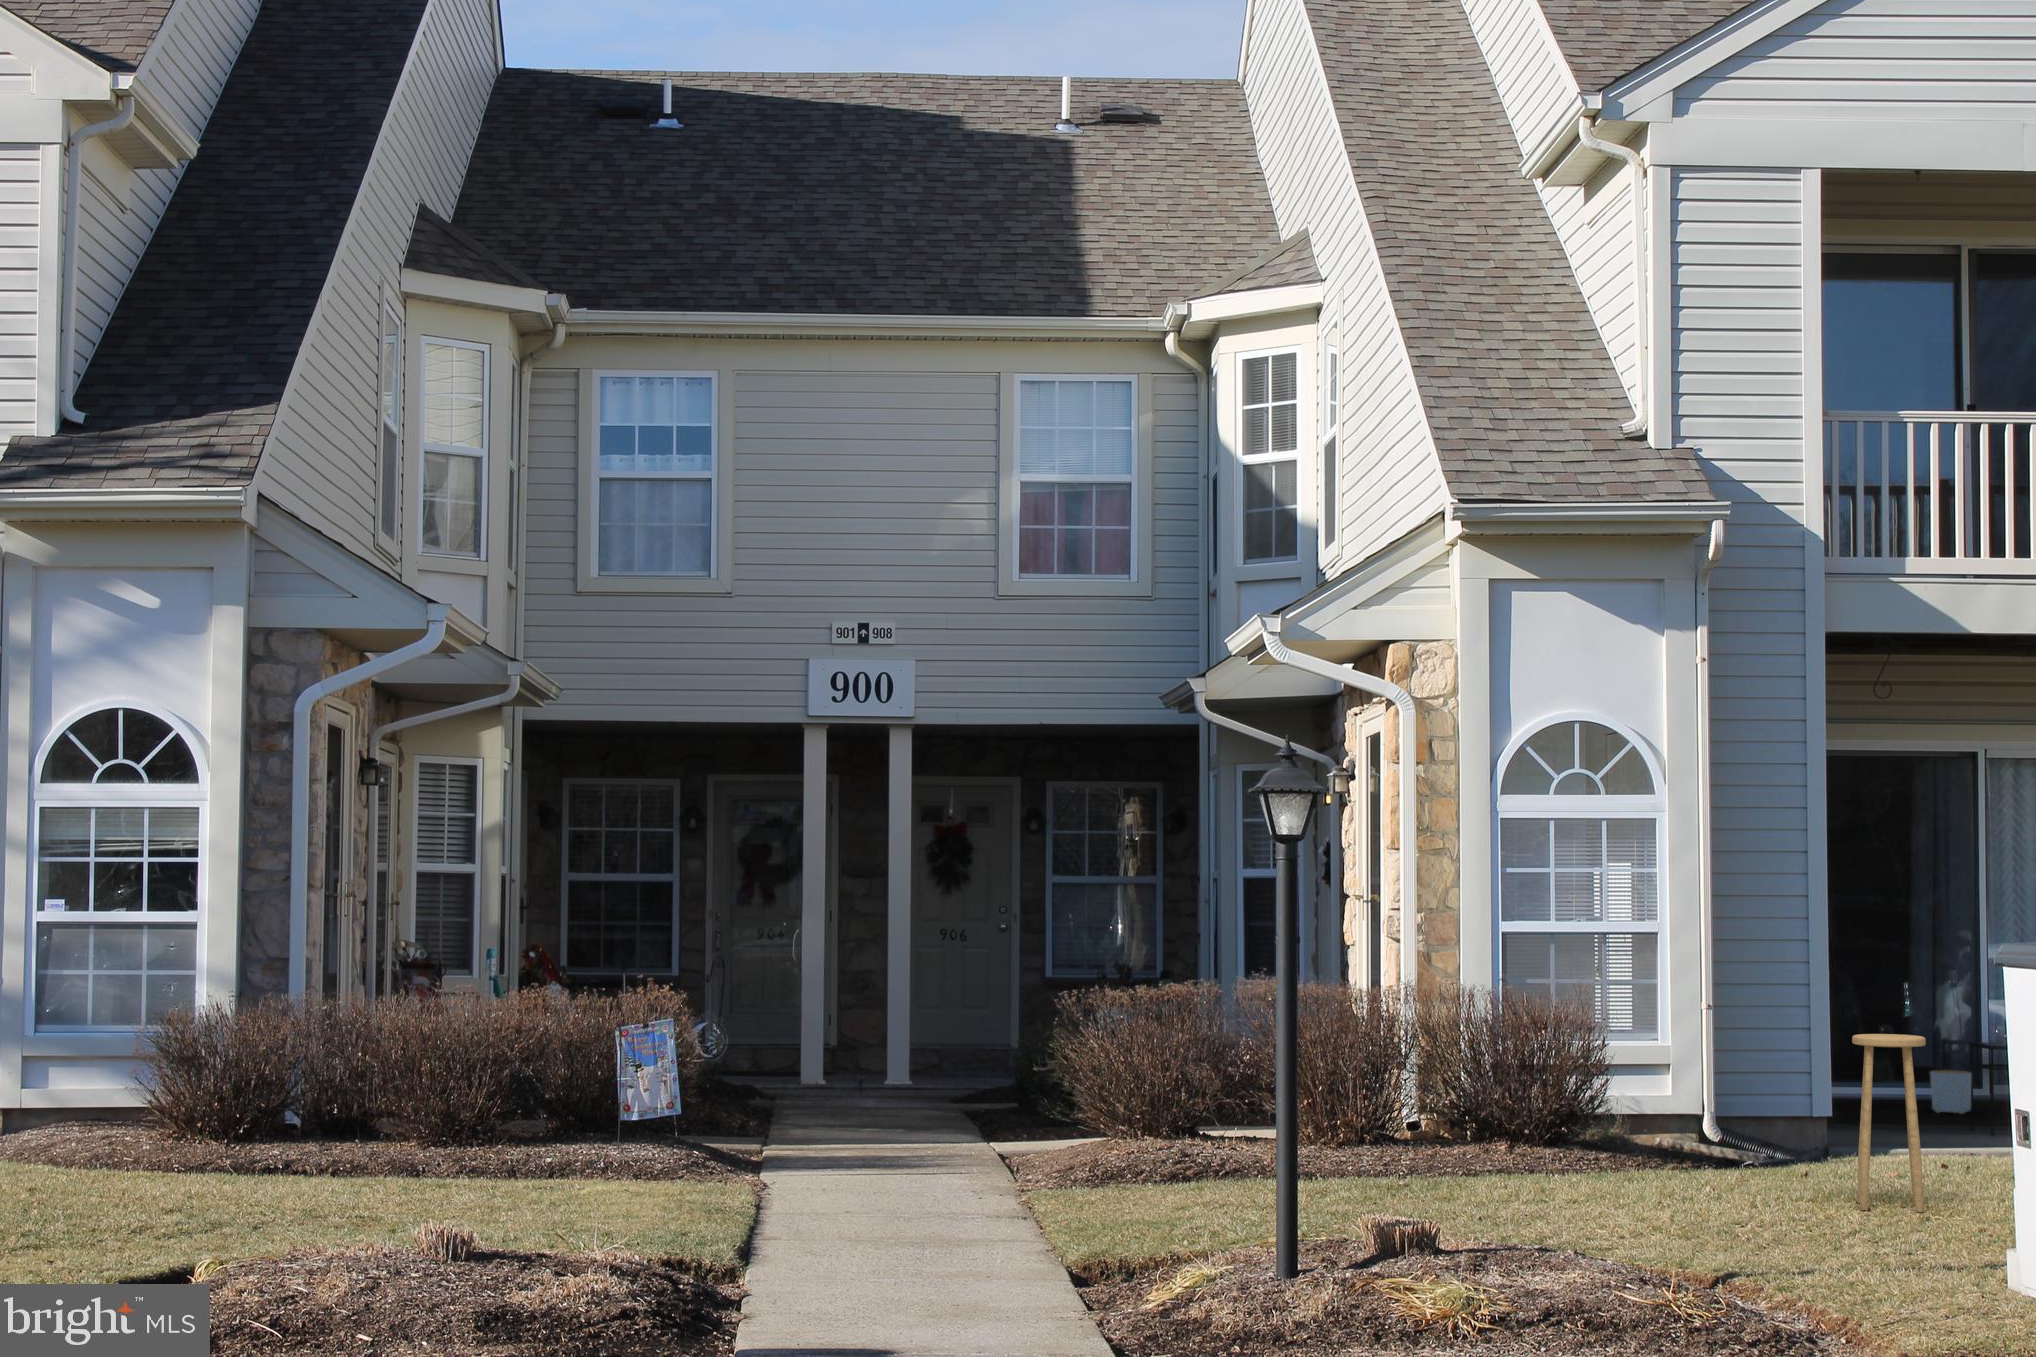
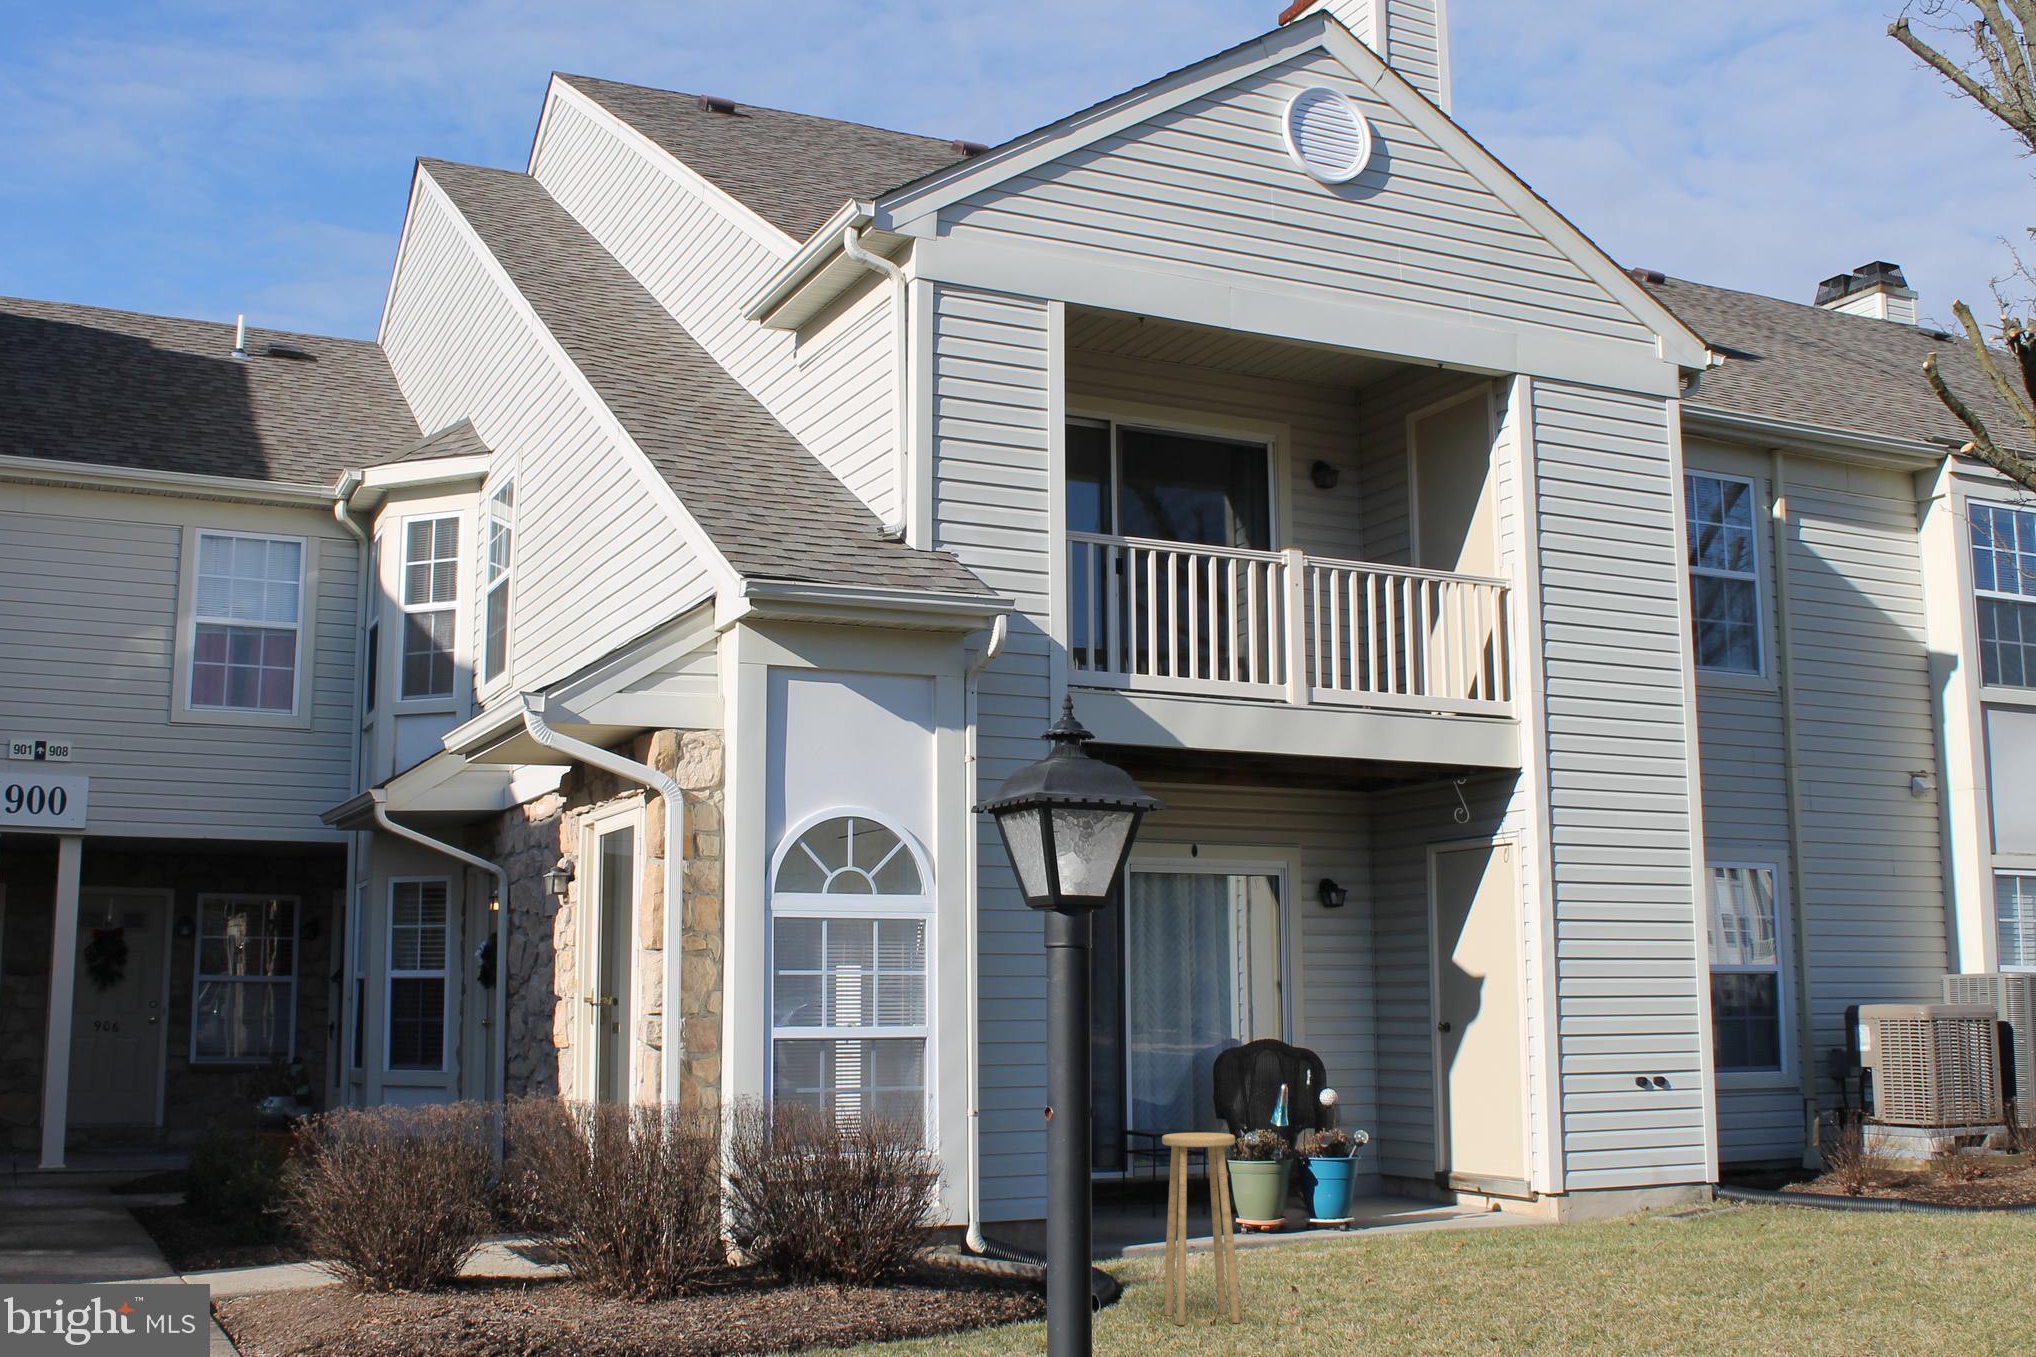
planter: present [1930,1070,1971,1114] -> none [1115,1159,1151,1200]

